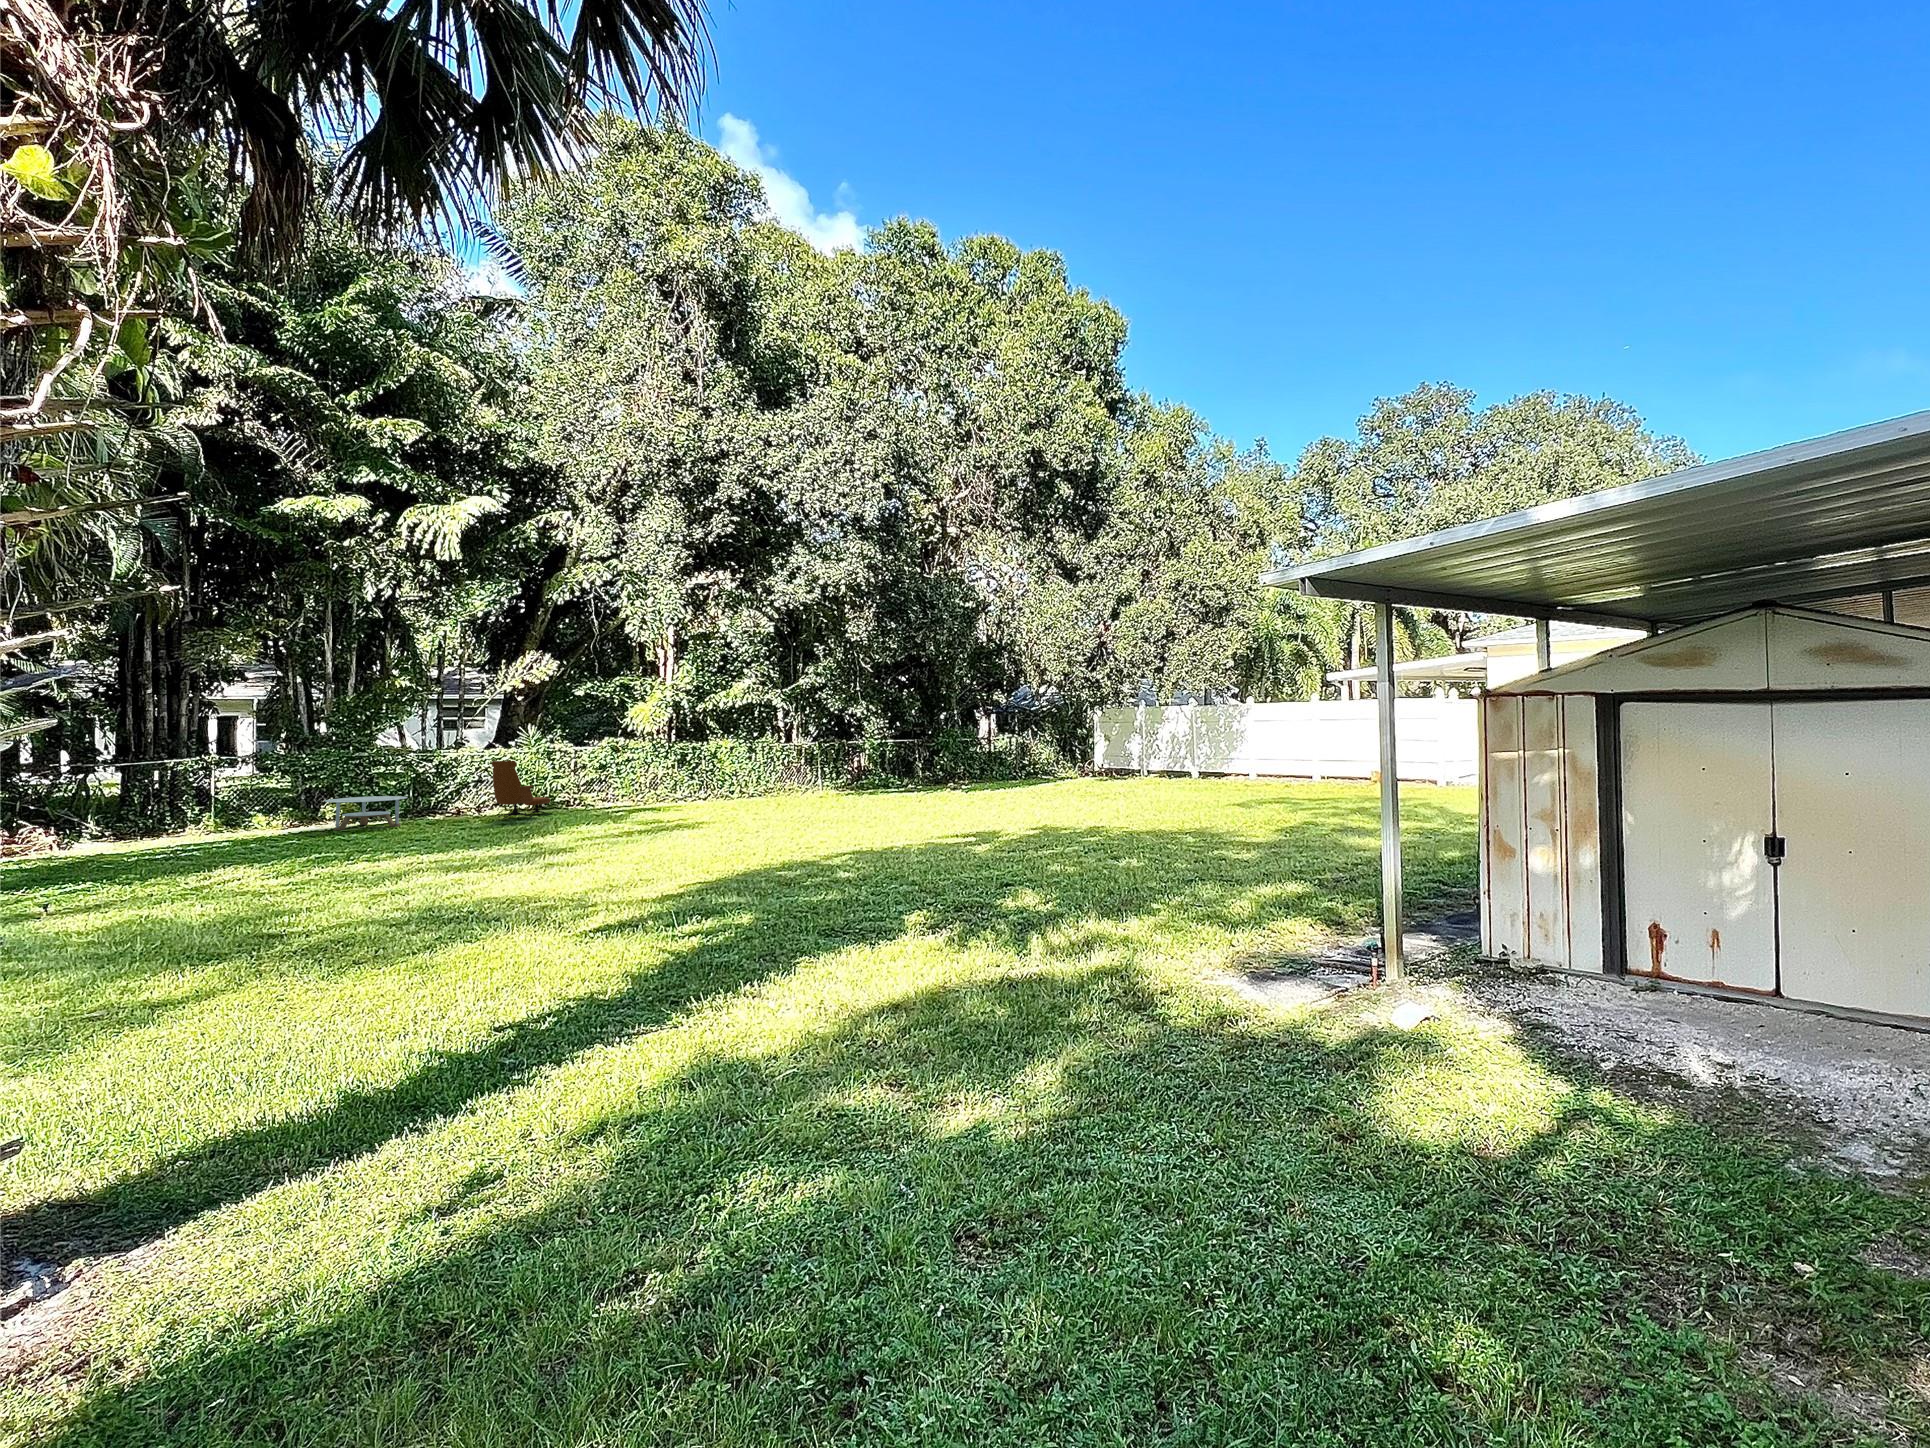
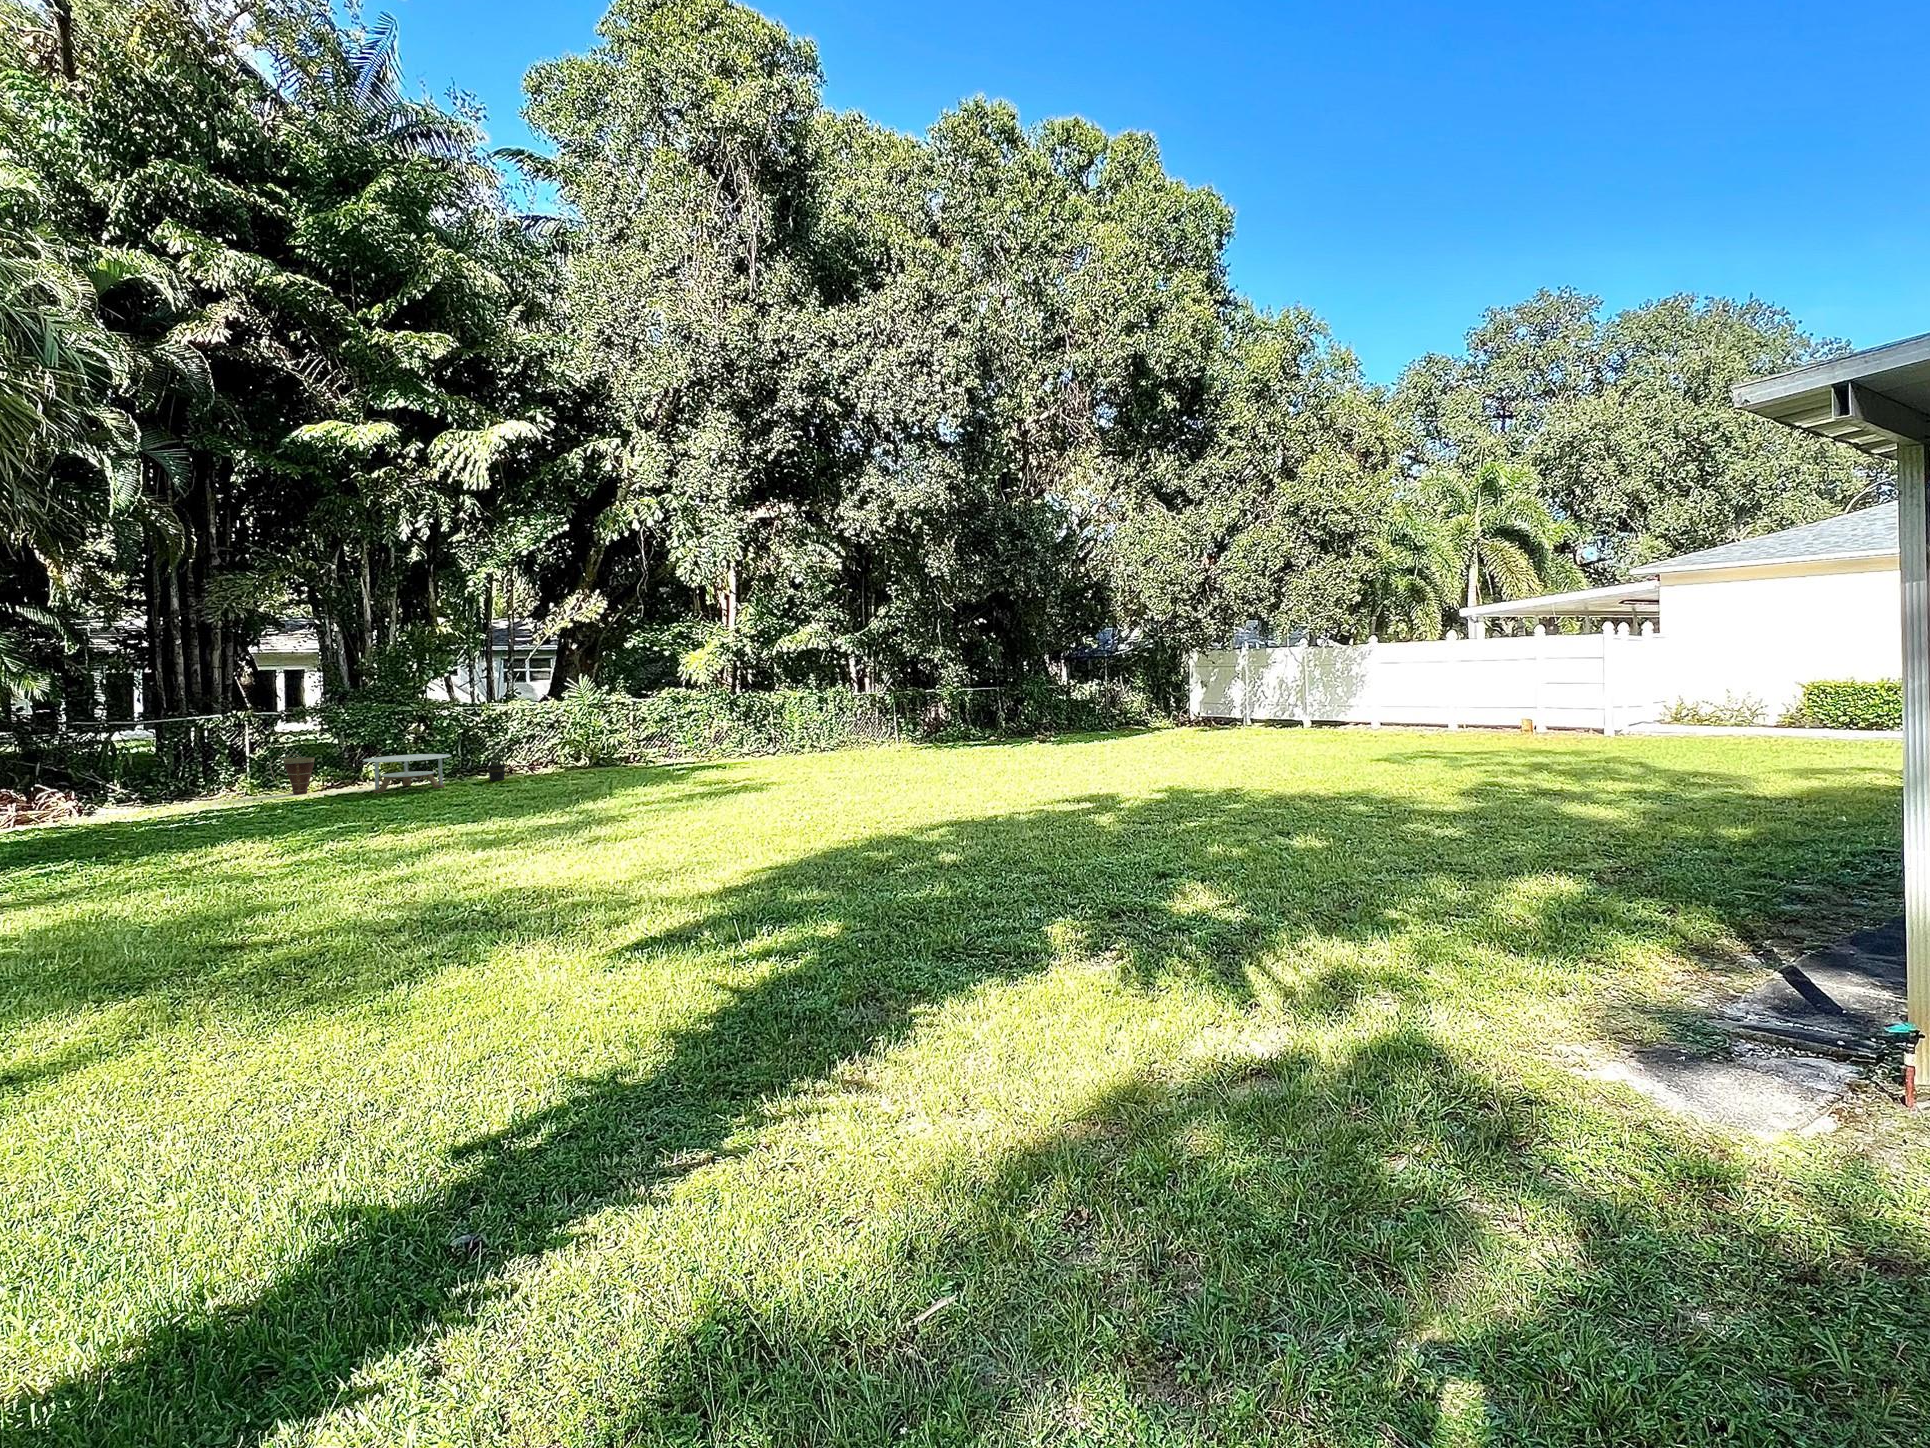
lounge chair: present [492,761,550,819] -> none [540,714,606,779]
potted plant: none [433,781,463,820] -> present [487,741,507,780]
basket: none [236,795,279,832] -> present [270,754,315,794]

